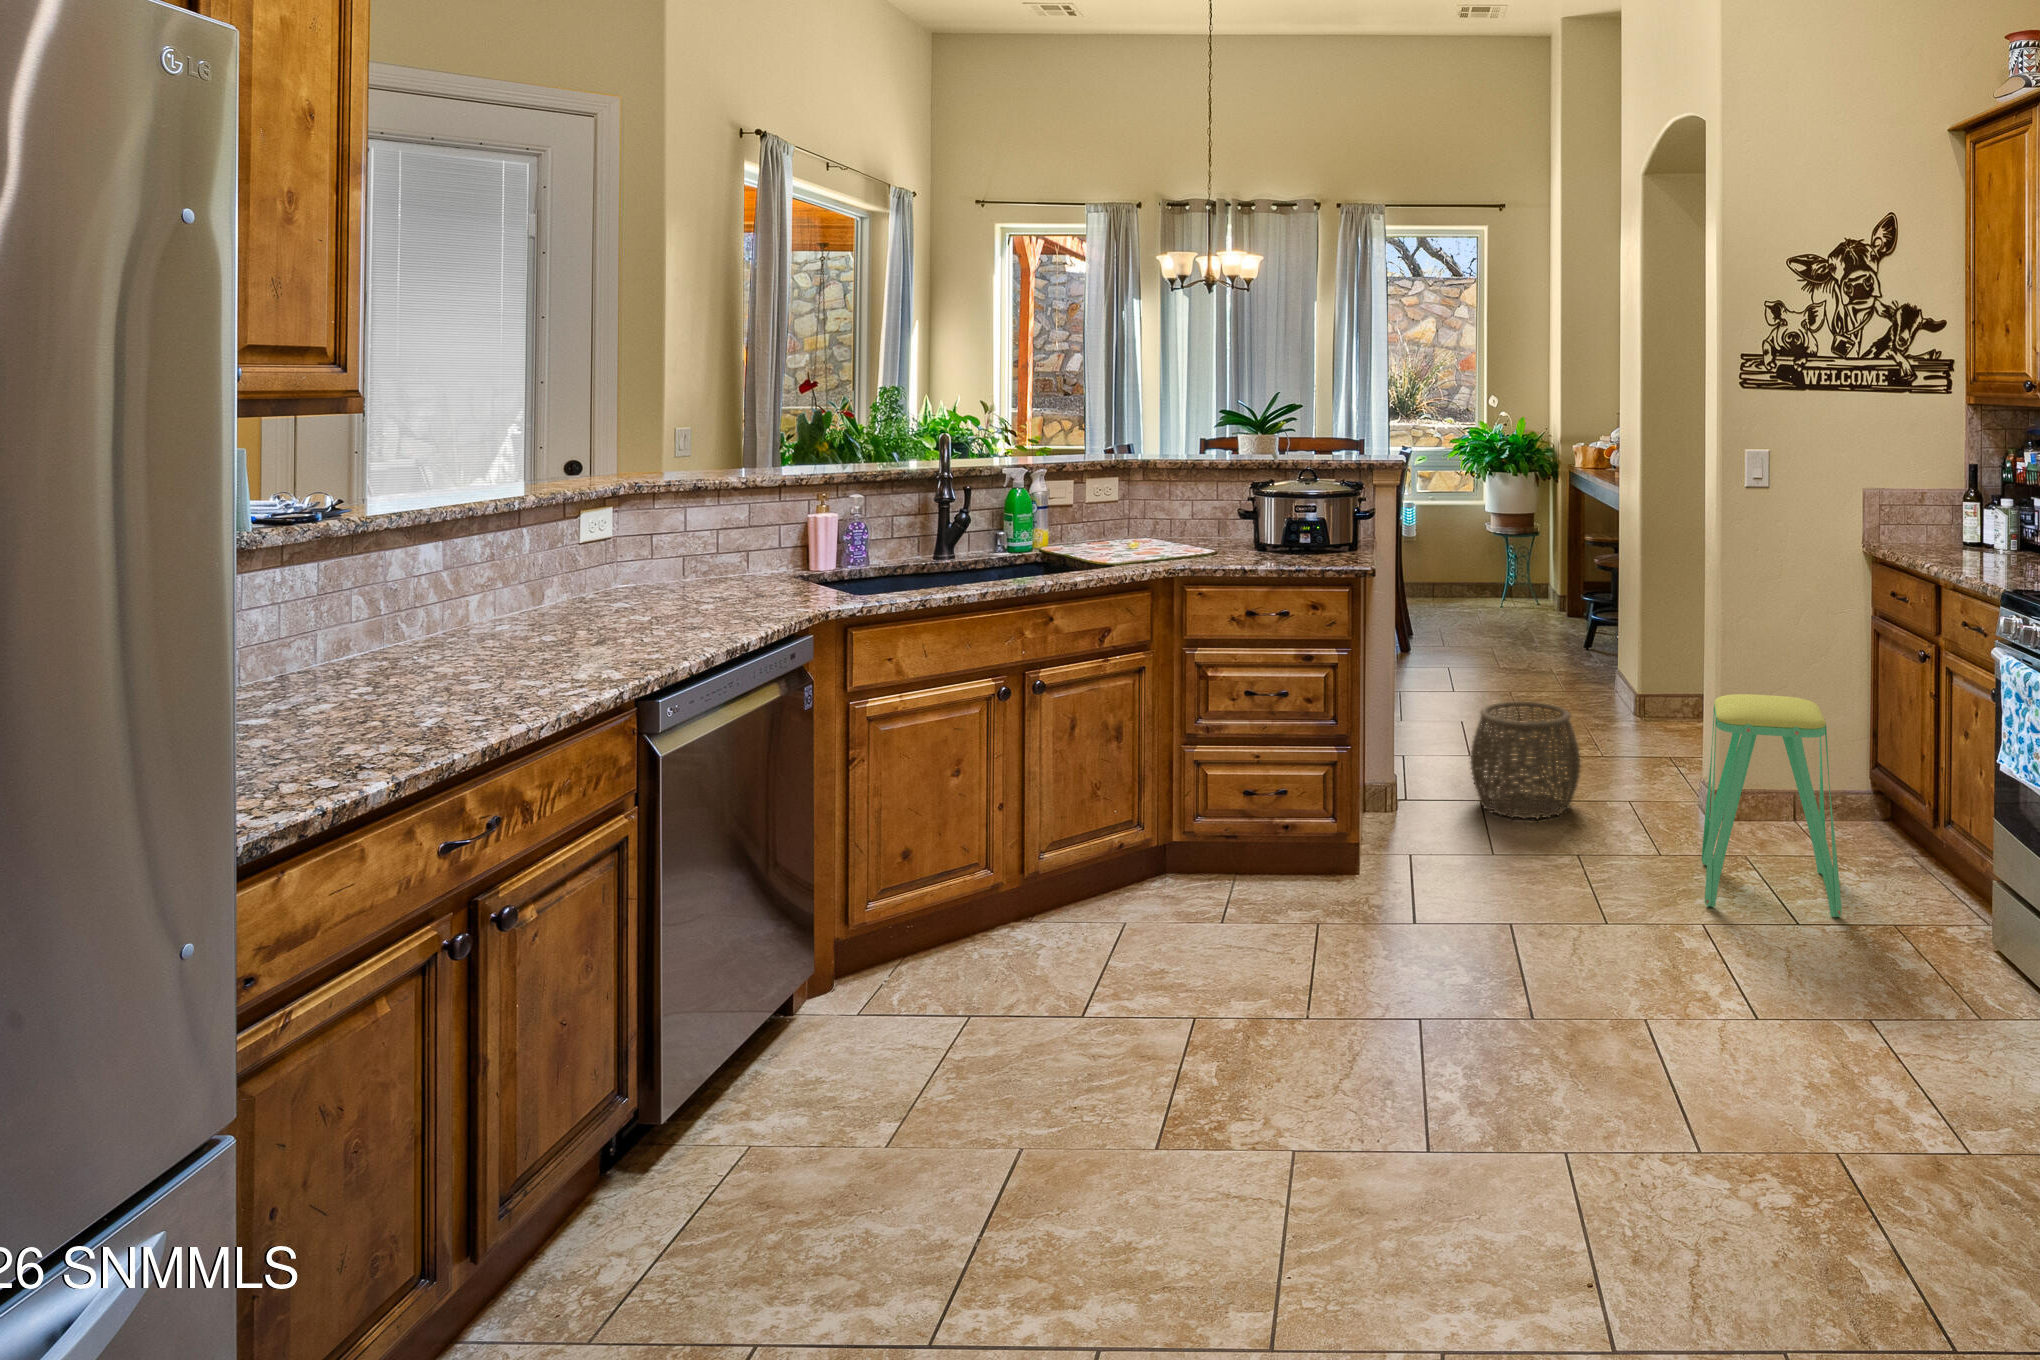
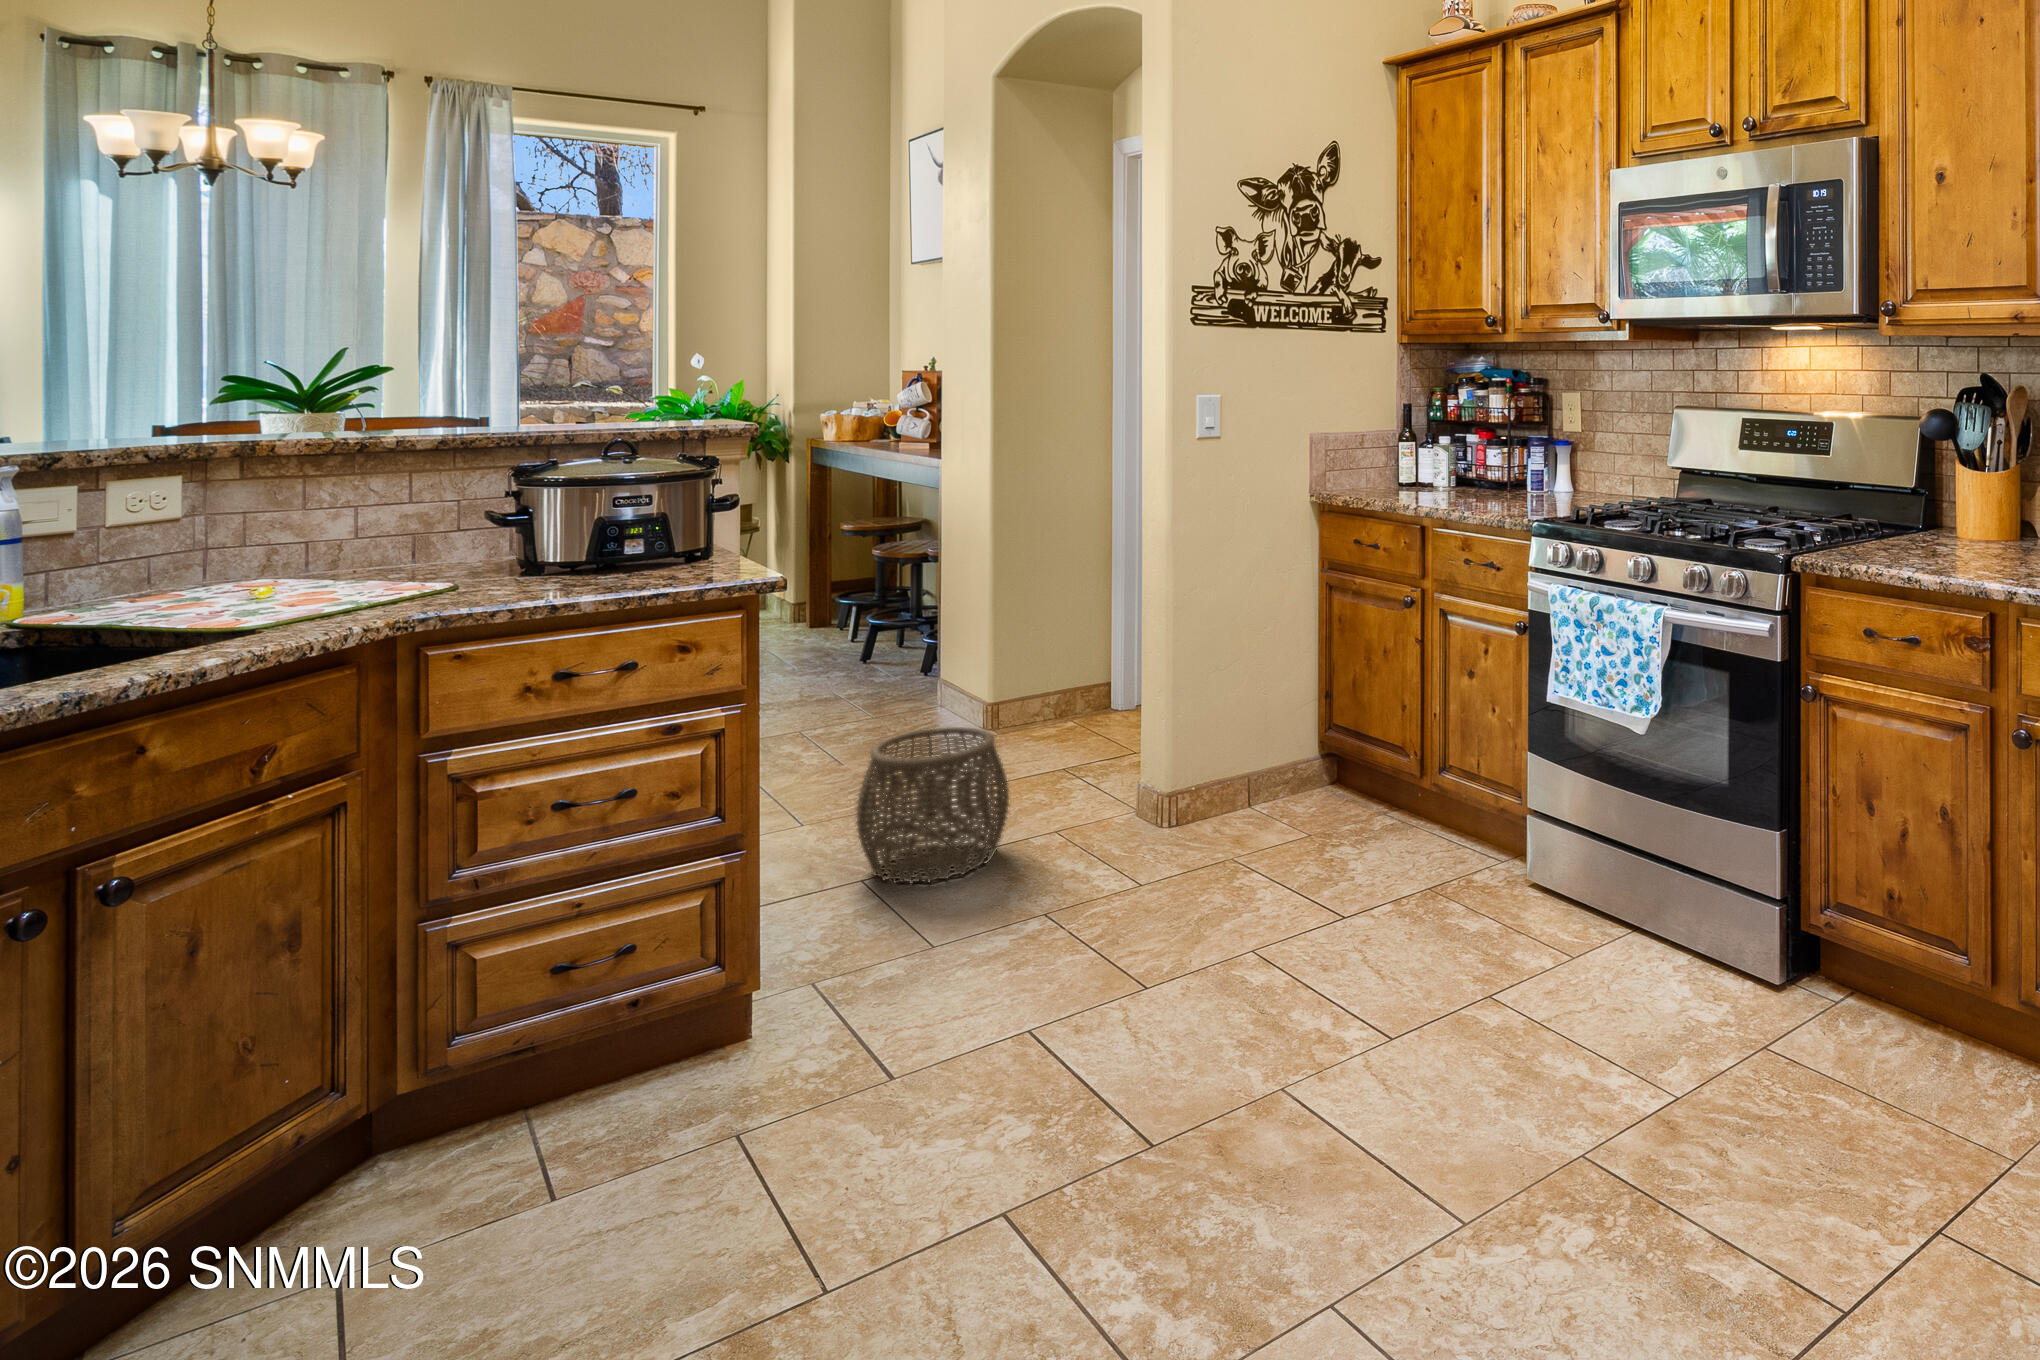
stool: present [1702,694,1842,917] -> none [1193,664,1373,921]

